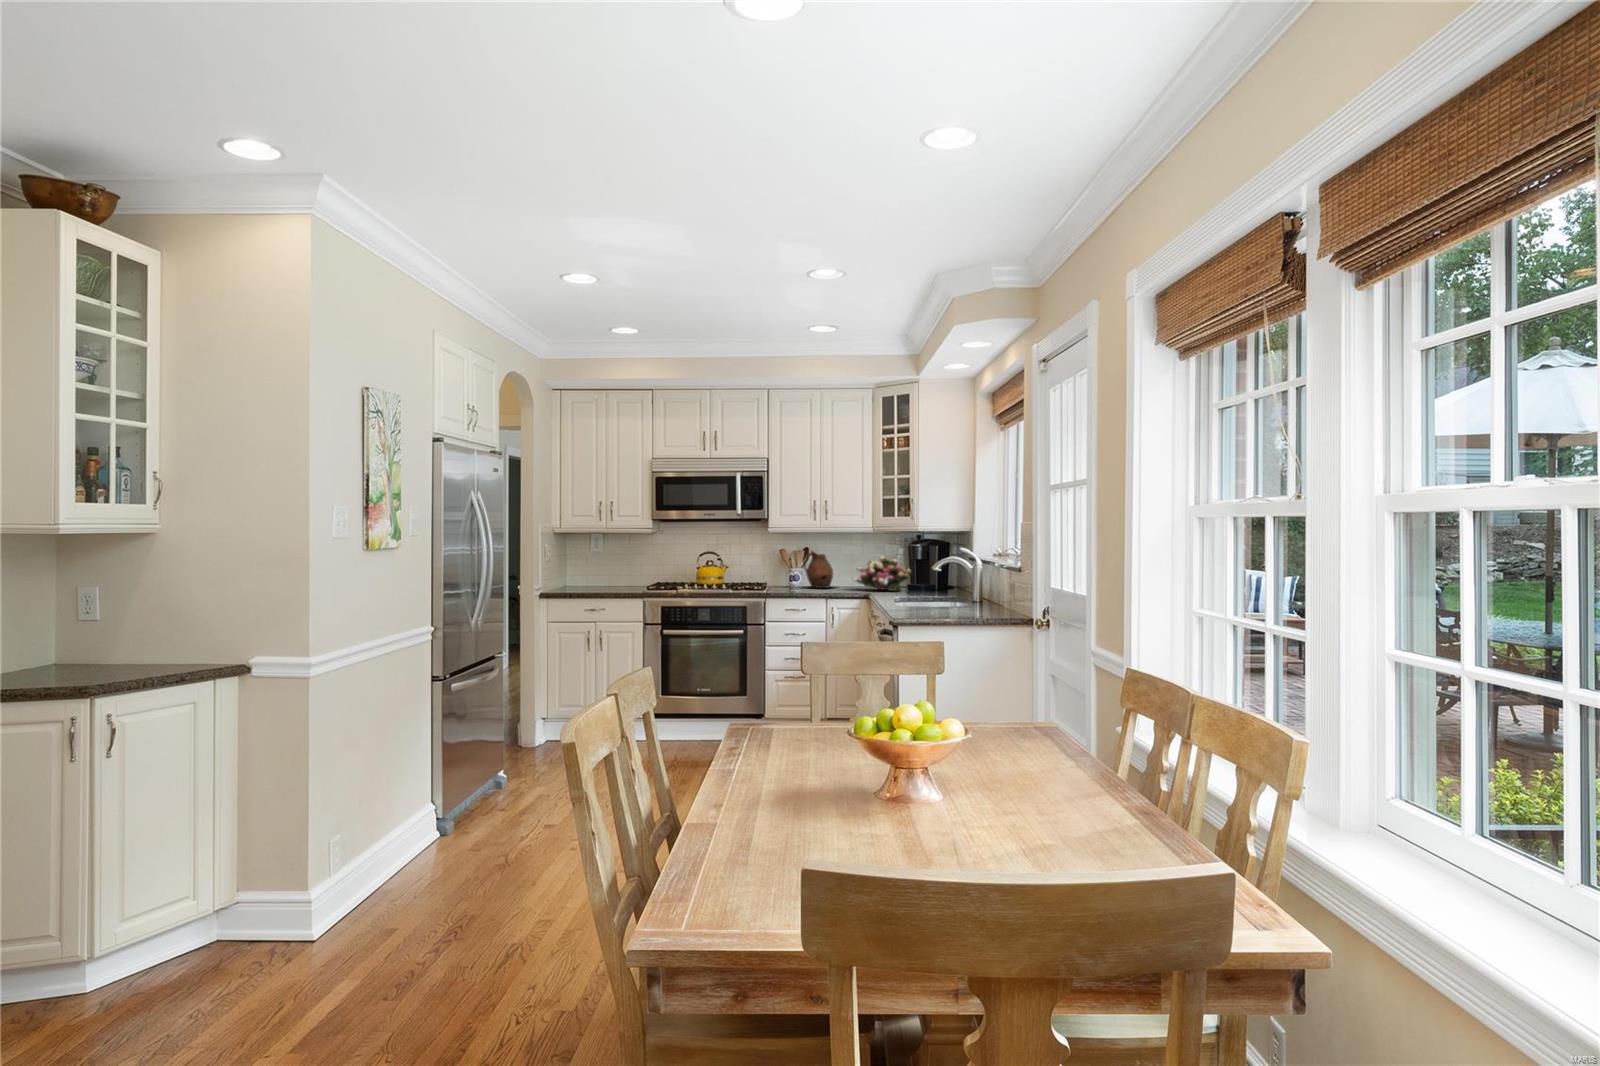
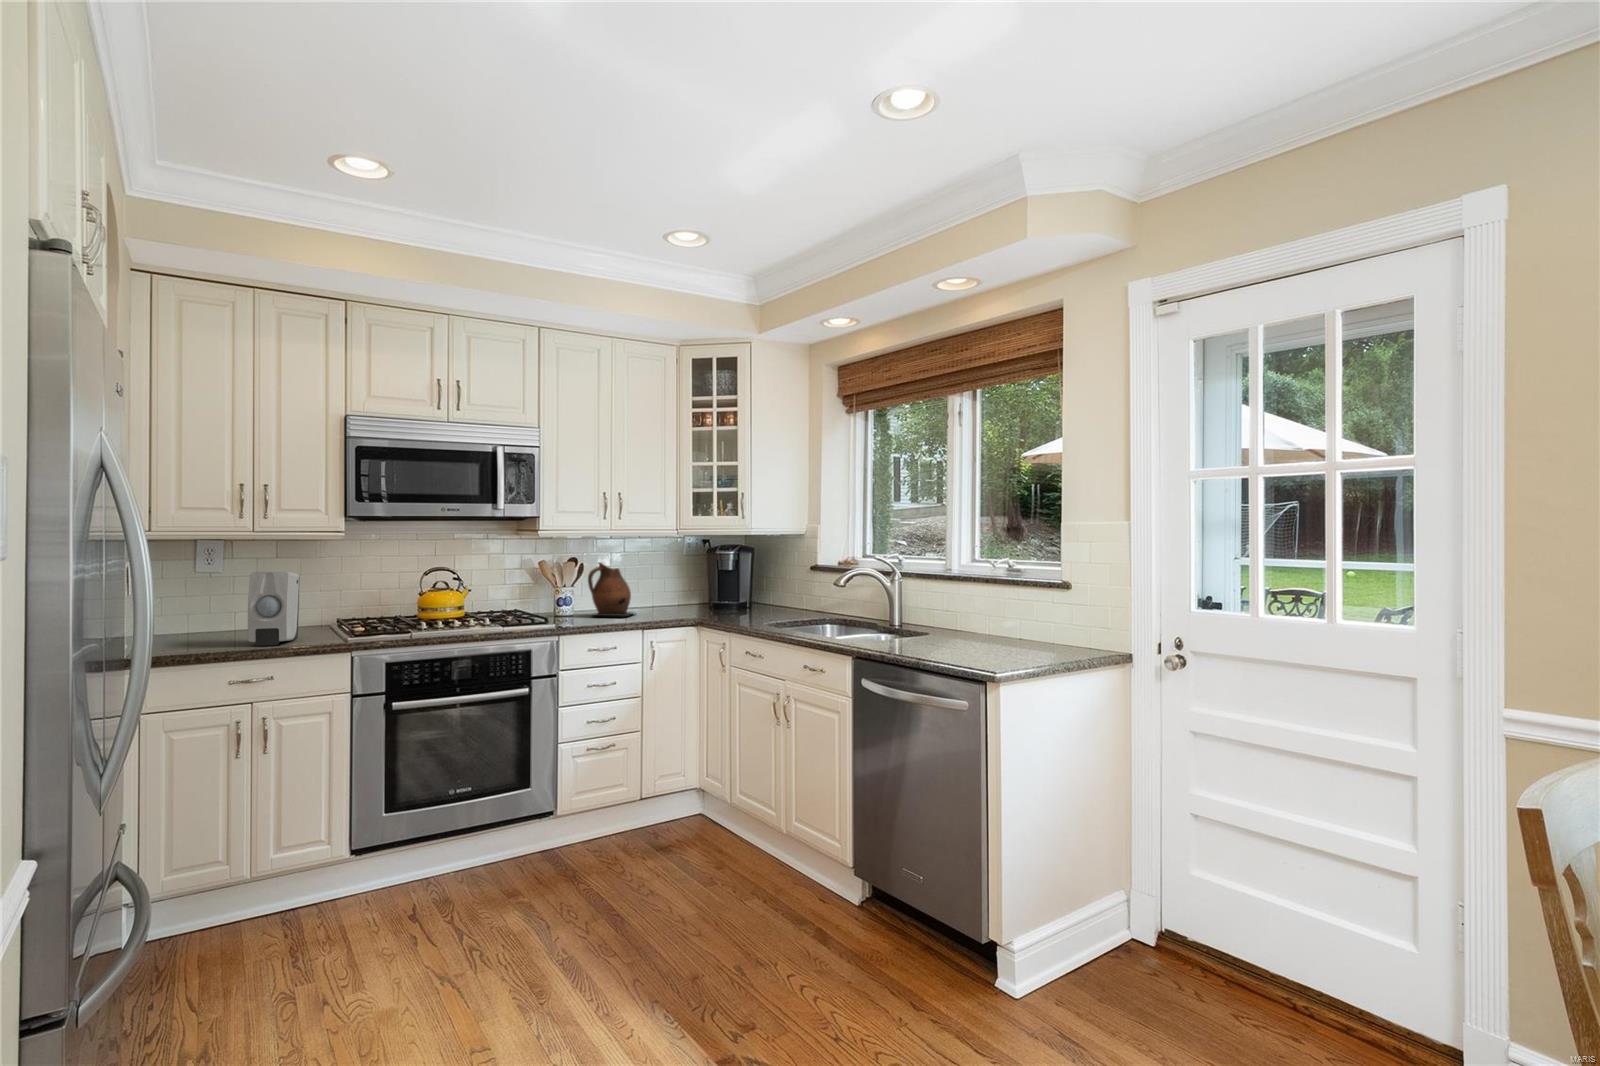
soap dispenser: none [591,551,620,592] -> present [248,571,300,646]
flower arrangement: present [854,556,911,591] -> none [670,570,746,617]

